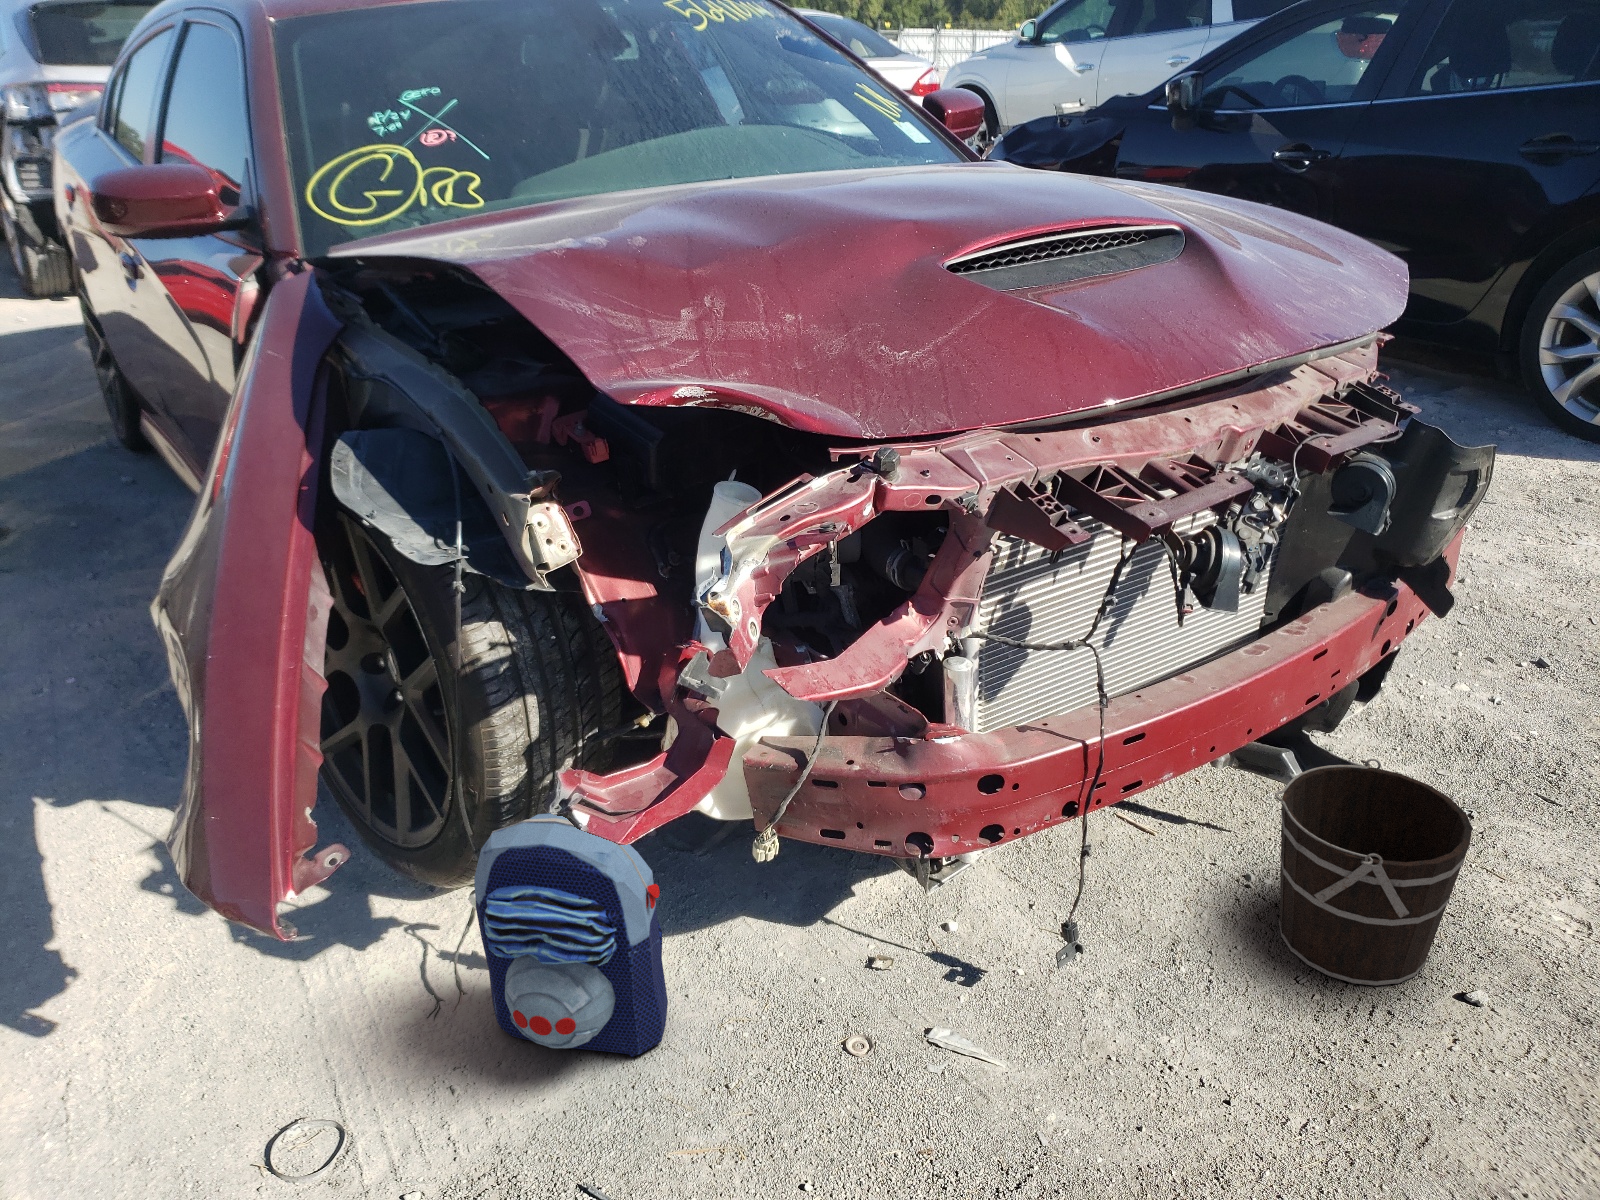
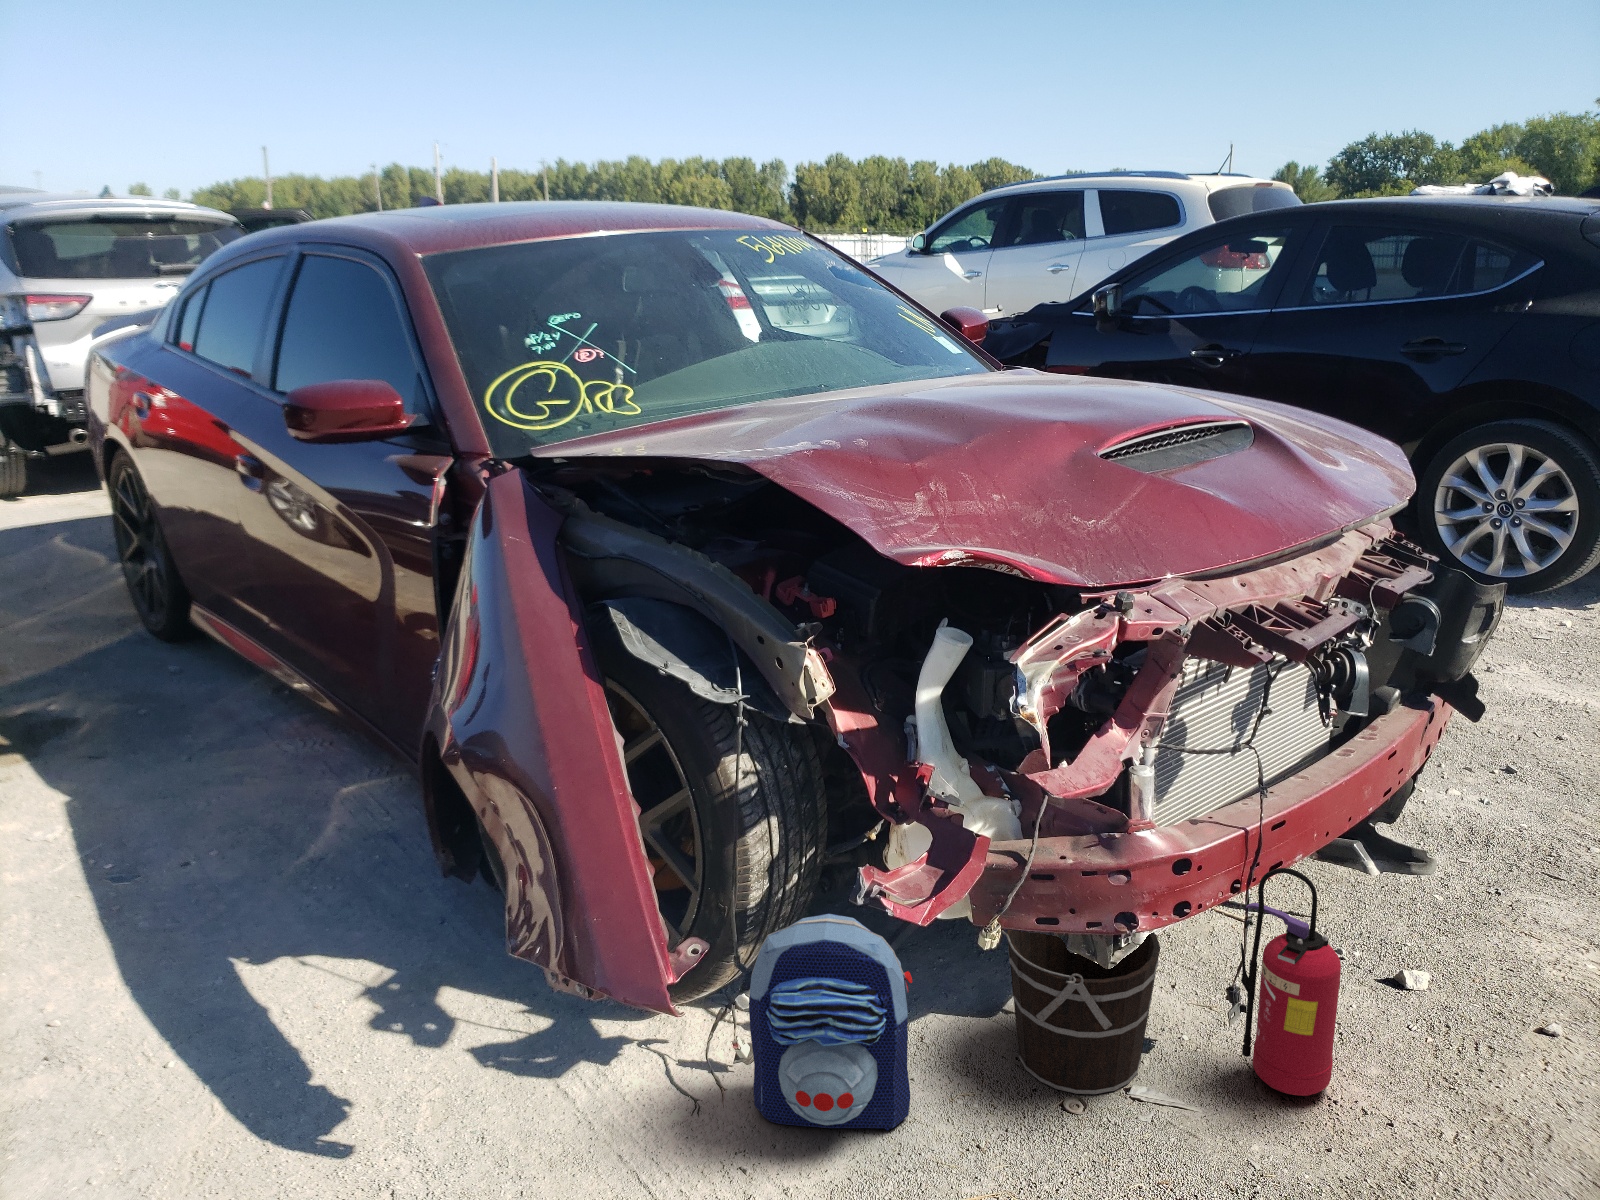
bucket: present [1275,759,1473,986] -> present [1001,930,1160,1094]
fire extinguisher: none [1070,795,1184,1061] -> present [1241,868,1341,1096]

